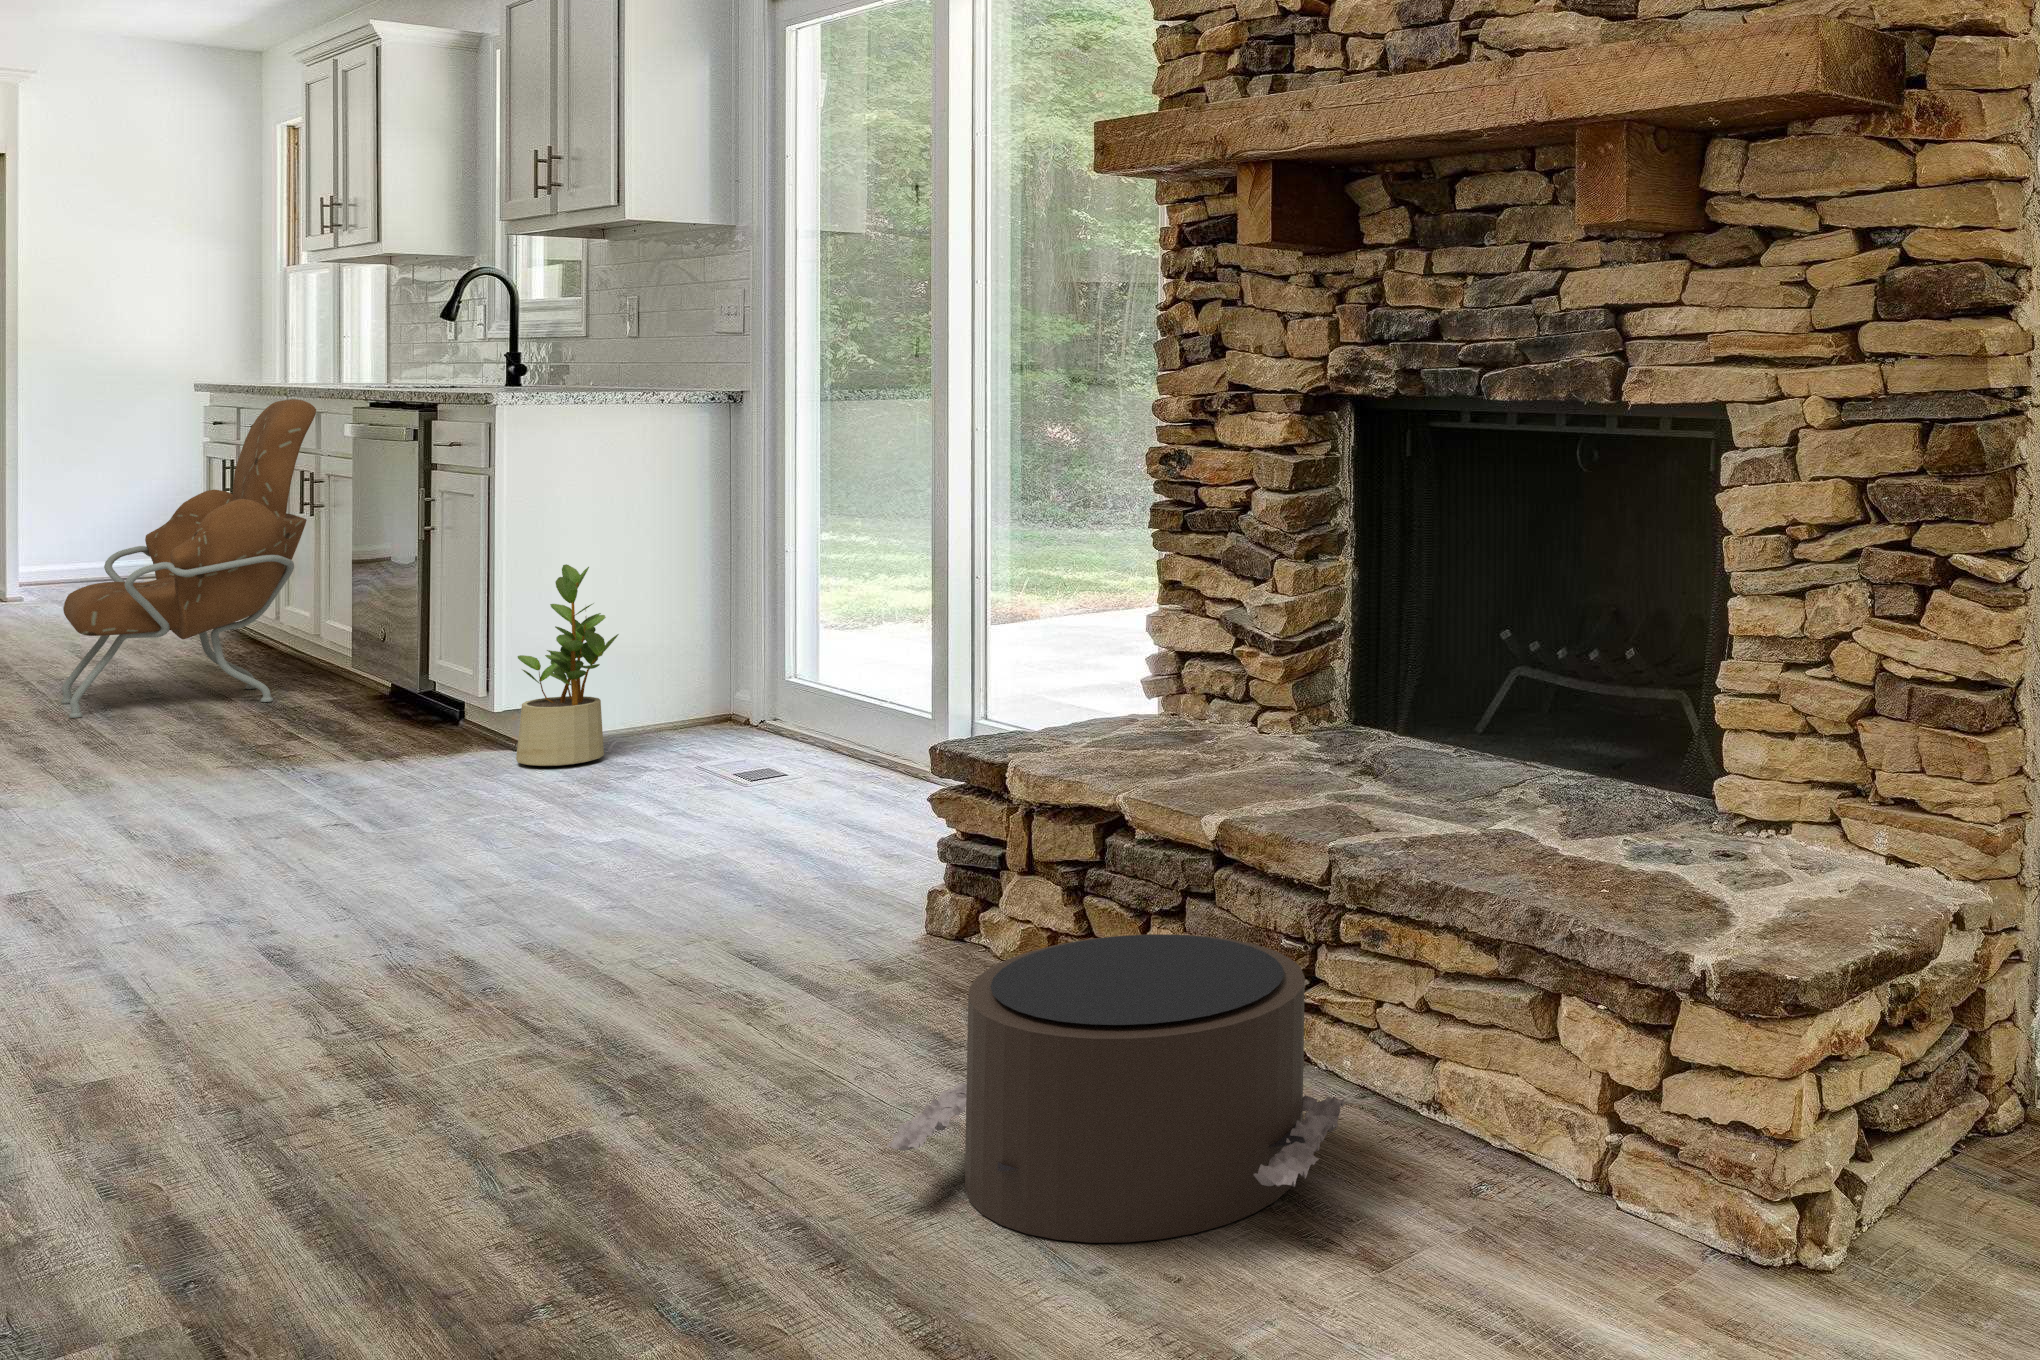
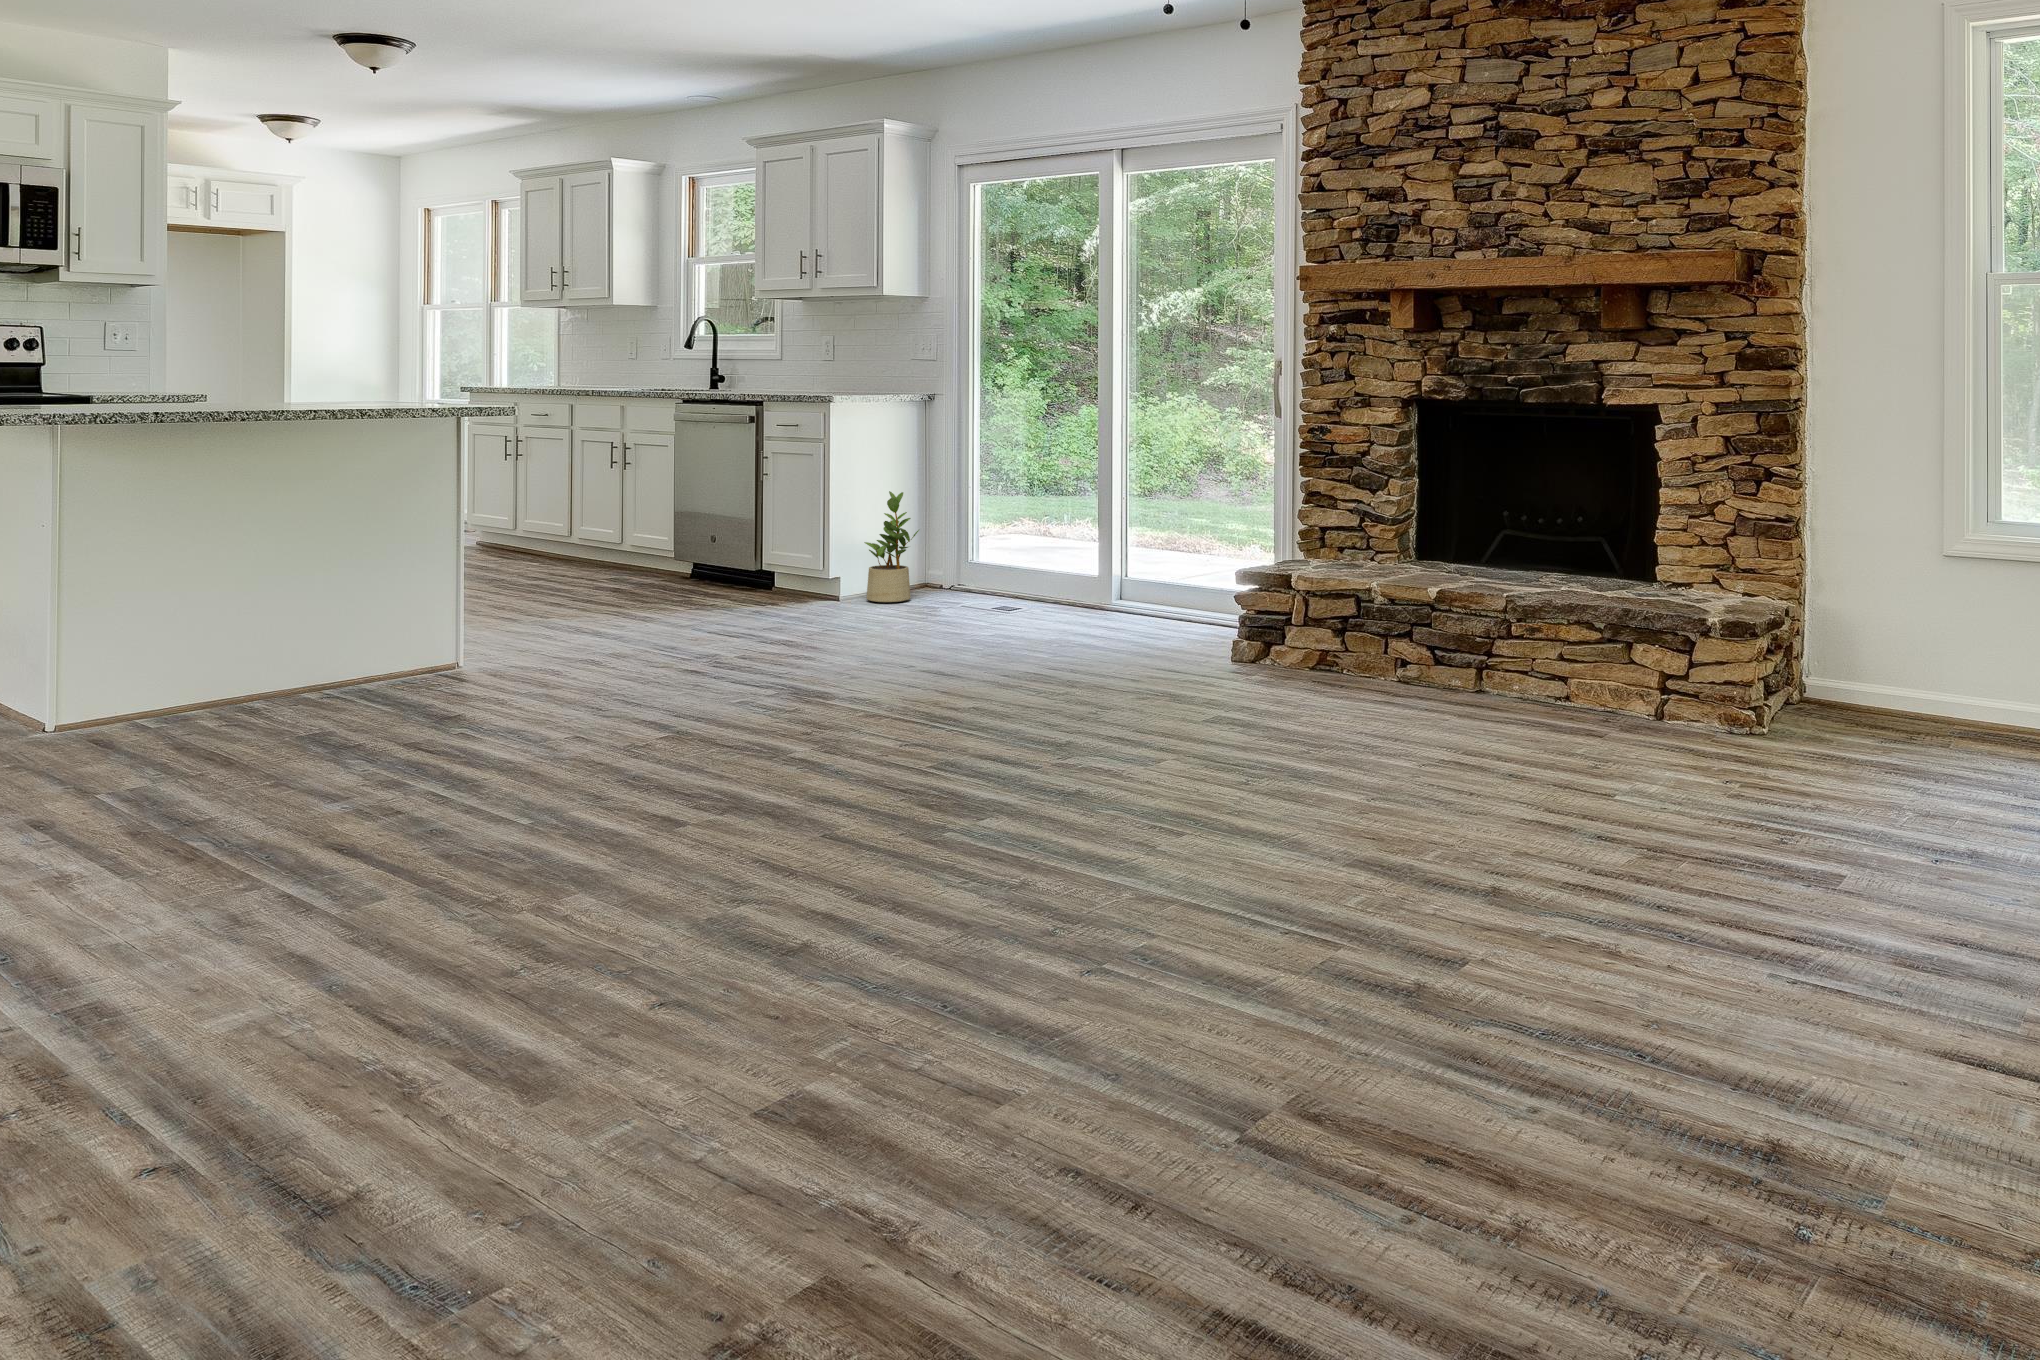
armchair: present [61,399,316,718] -> none [521,398,662,587]
pouf: present [887,934,1345,1243] -> none [1388,631,1565,733]

